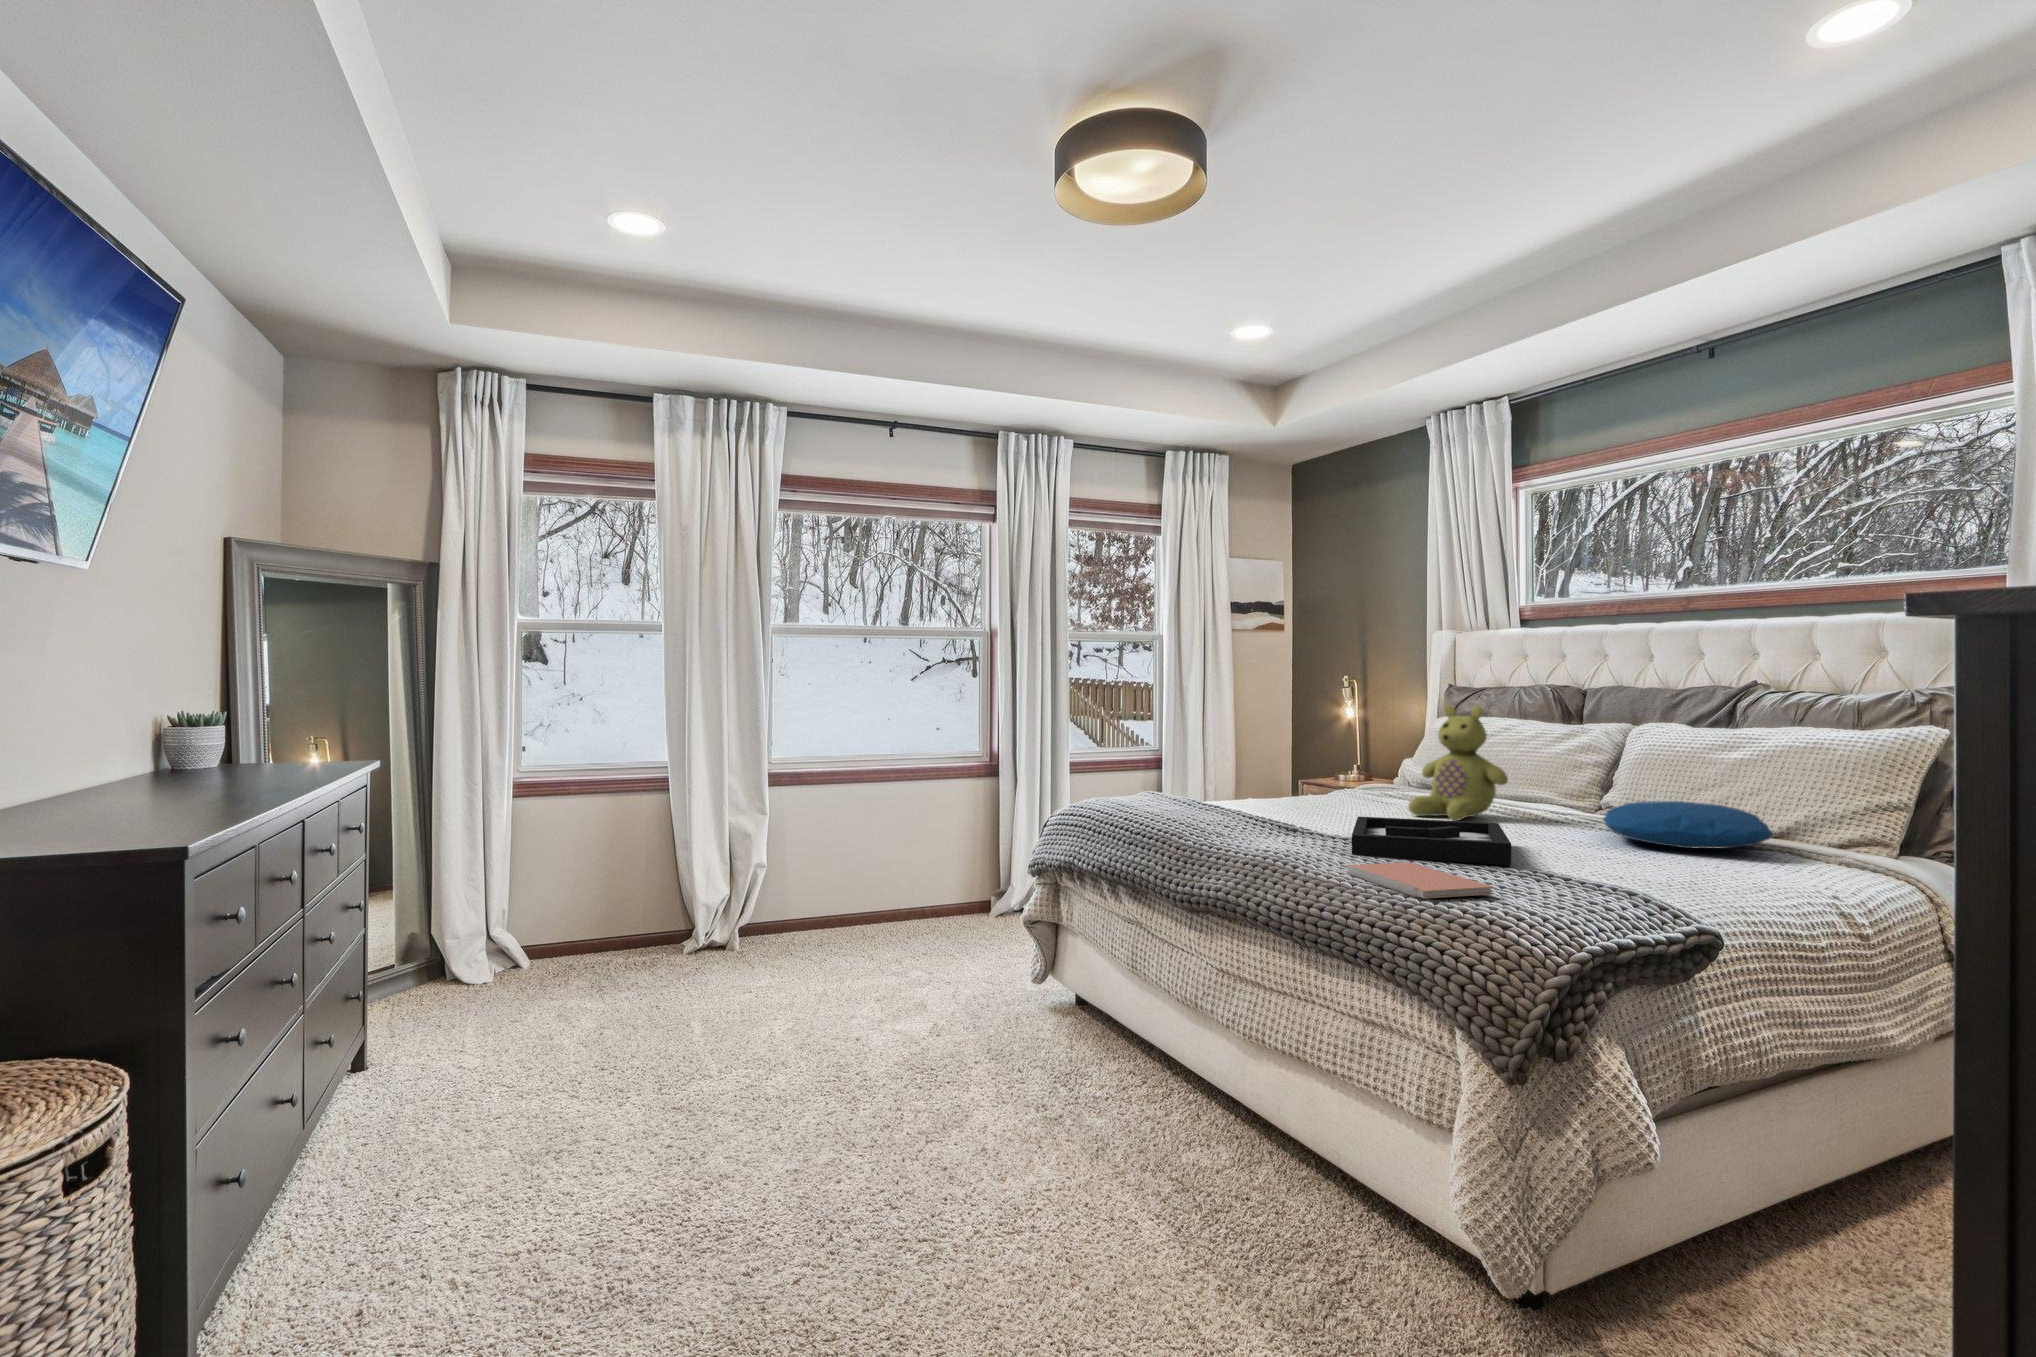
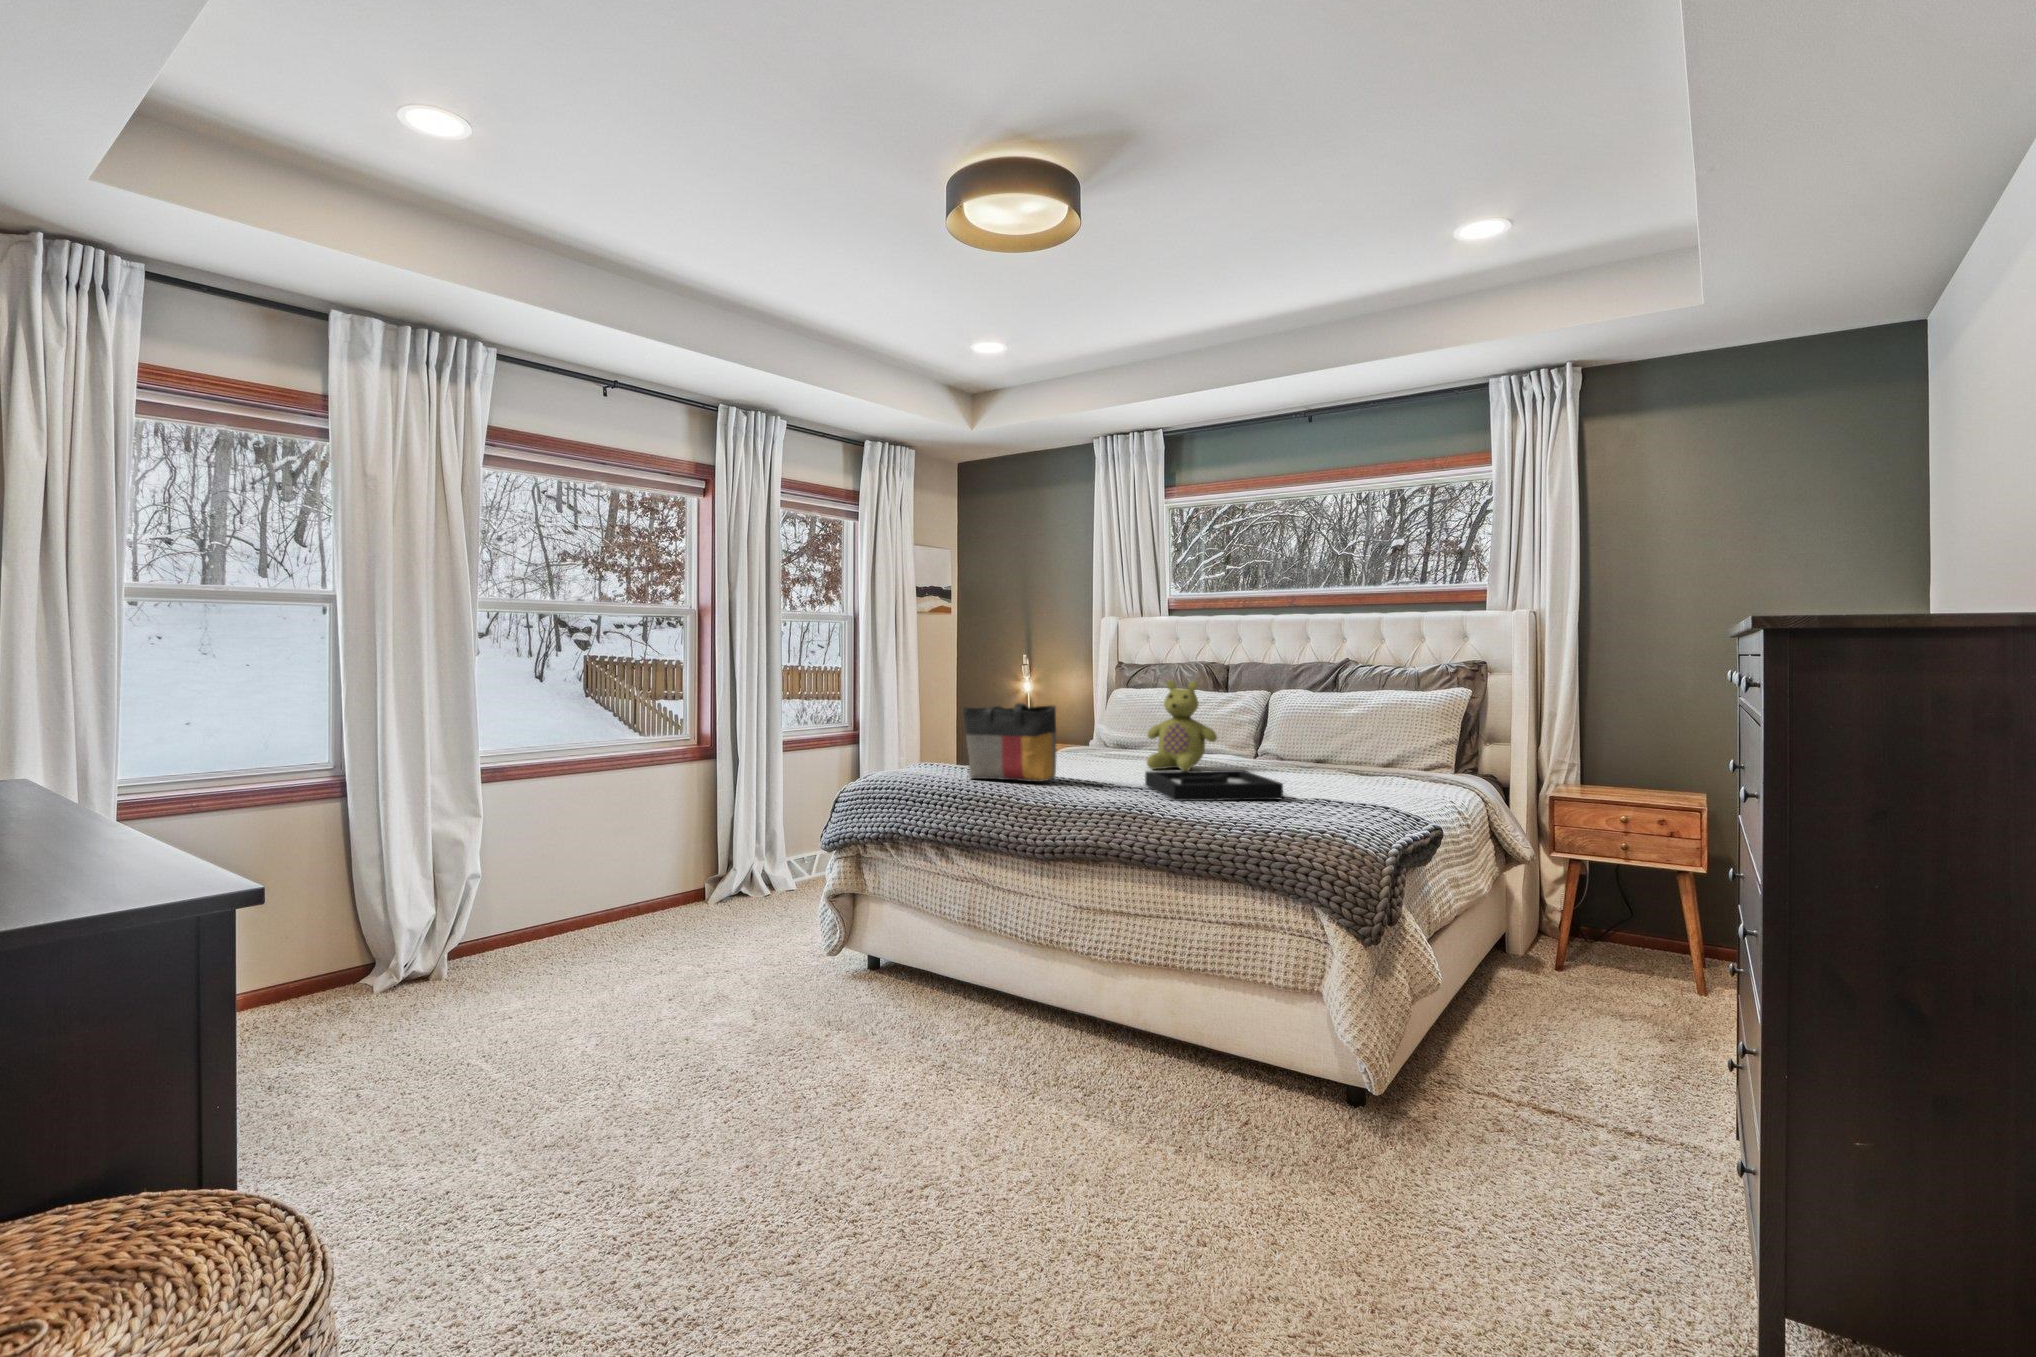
tote bag: none [1154,729,1258,821] -> present [963,703,1056,782]
pillow: present [1604,801,1772,849] -> none [1285,748,1401,779]
notebook: present [1346,862,1494,898] -> none [1199,802,1315,825]

